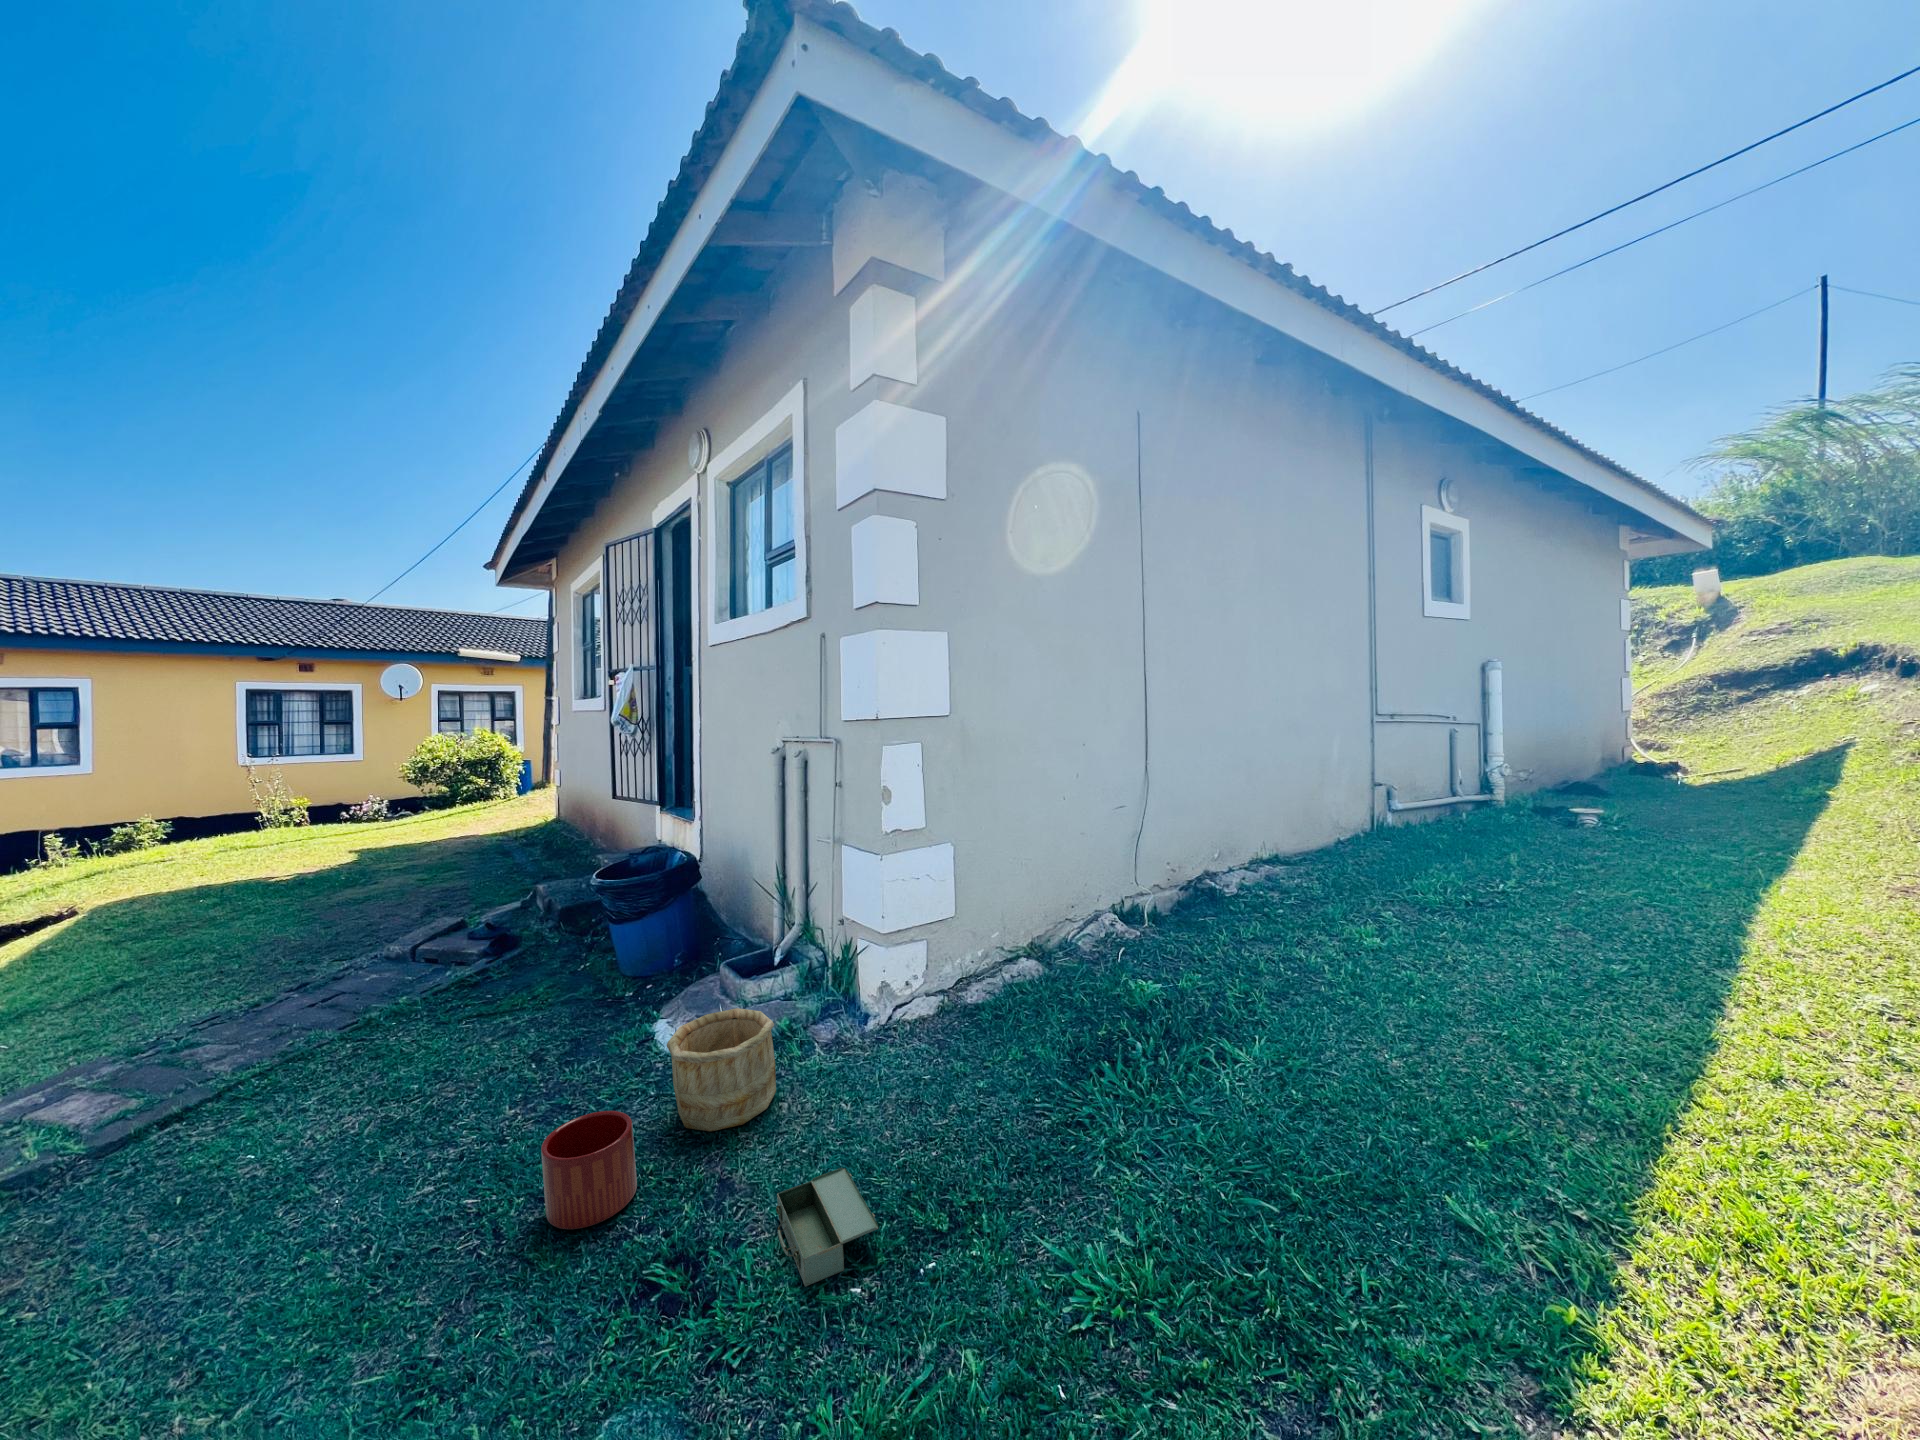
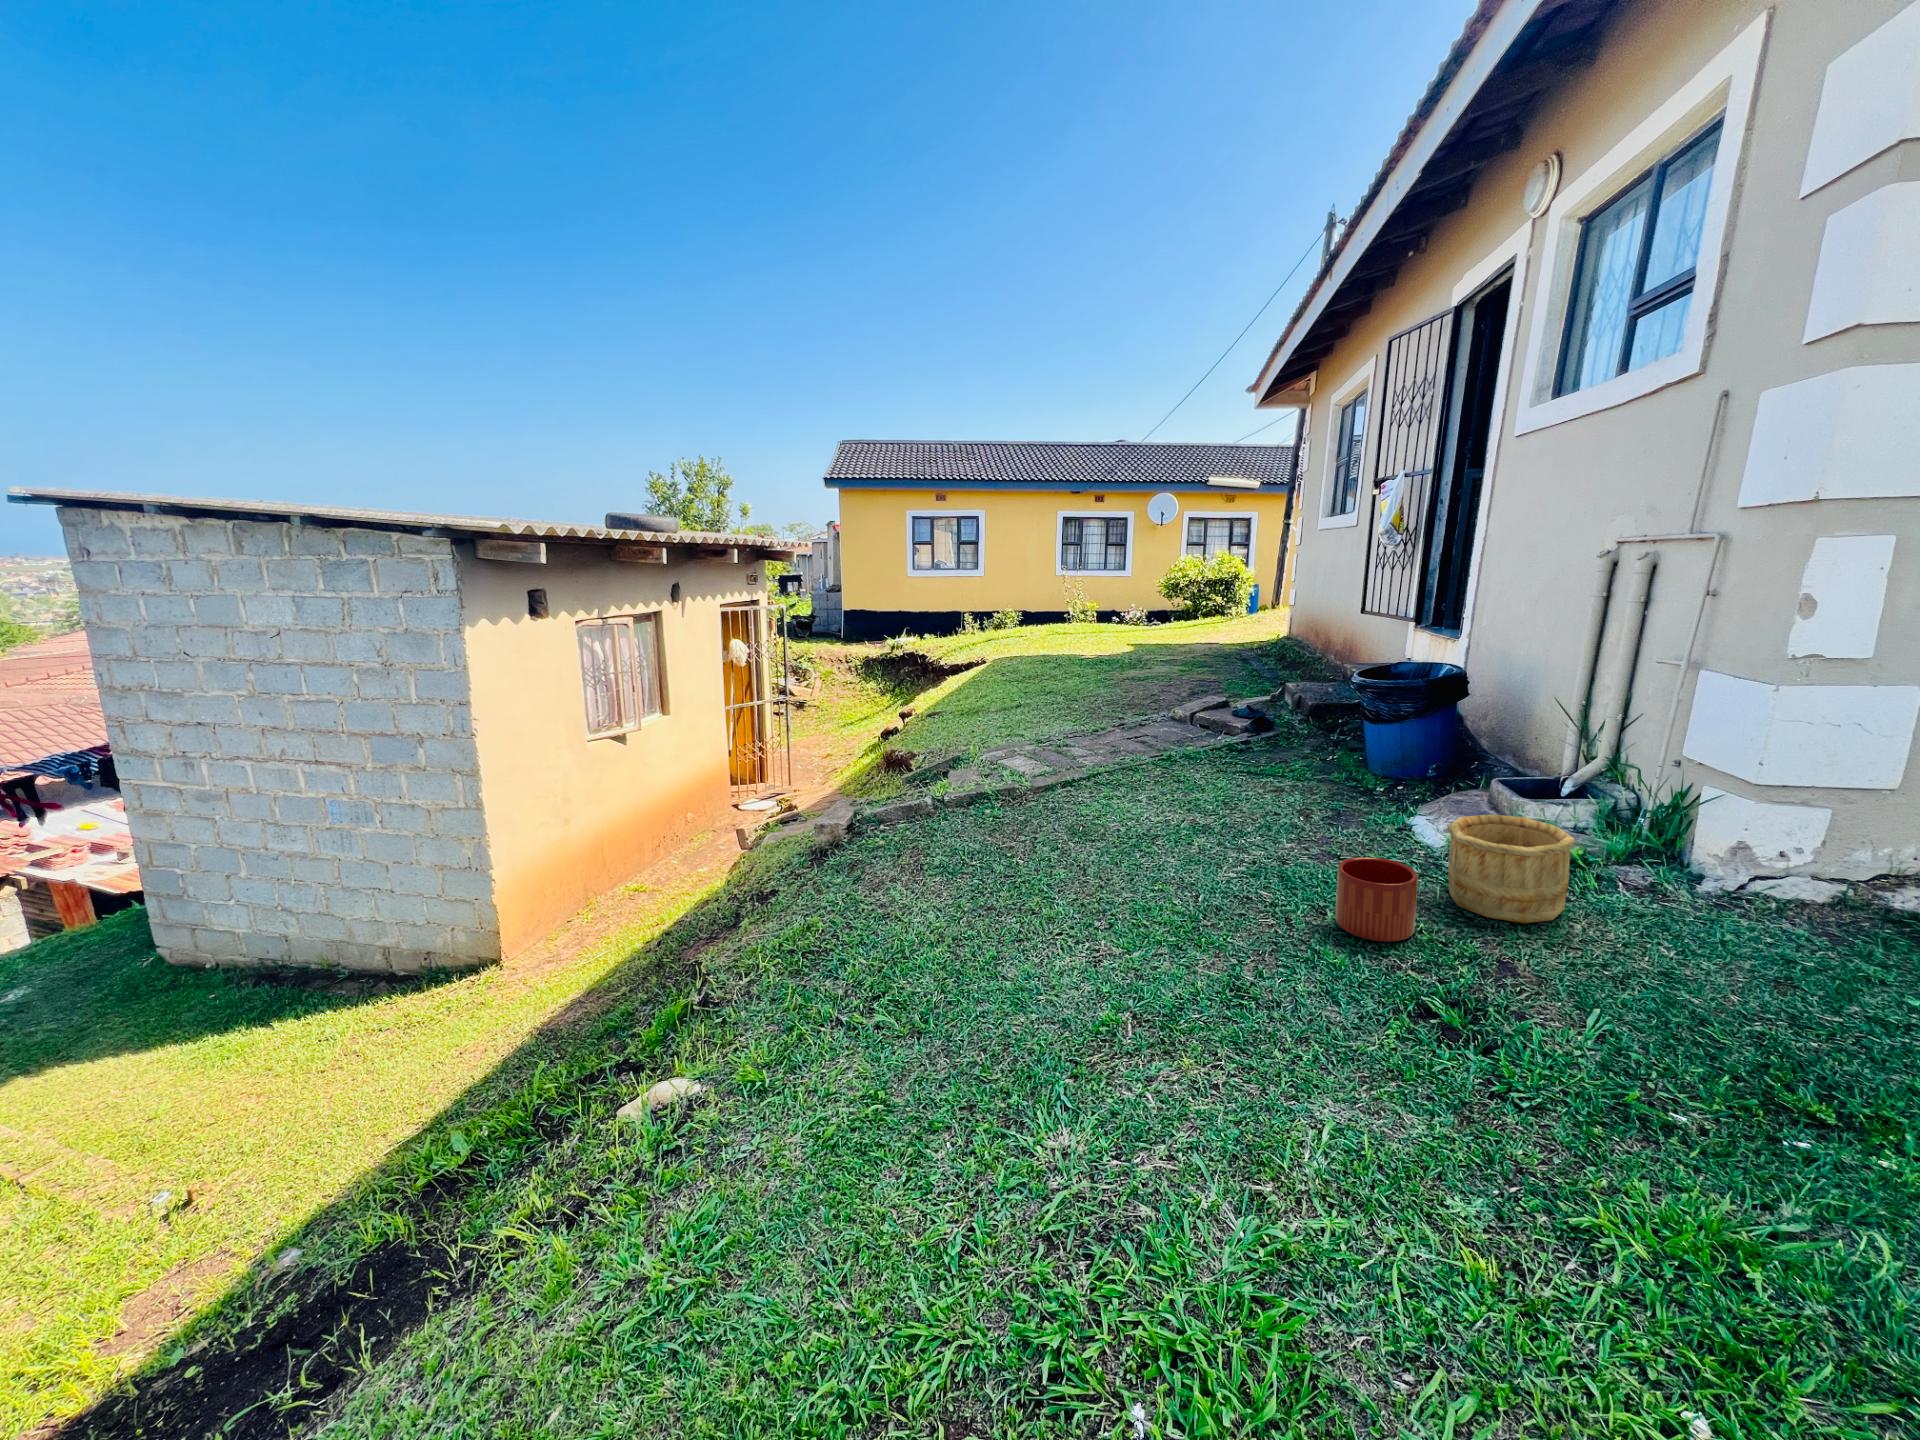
toolbox: present [776,1168,878,1287] -> none [1573,983,1717,1075]

